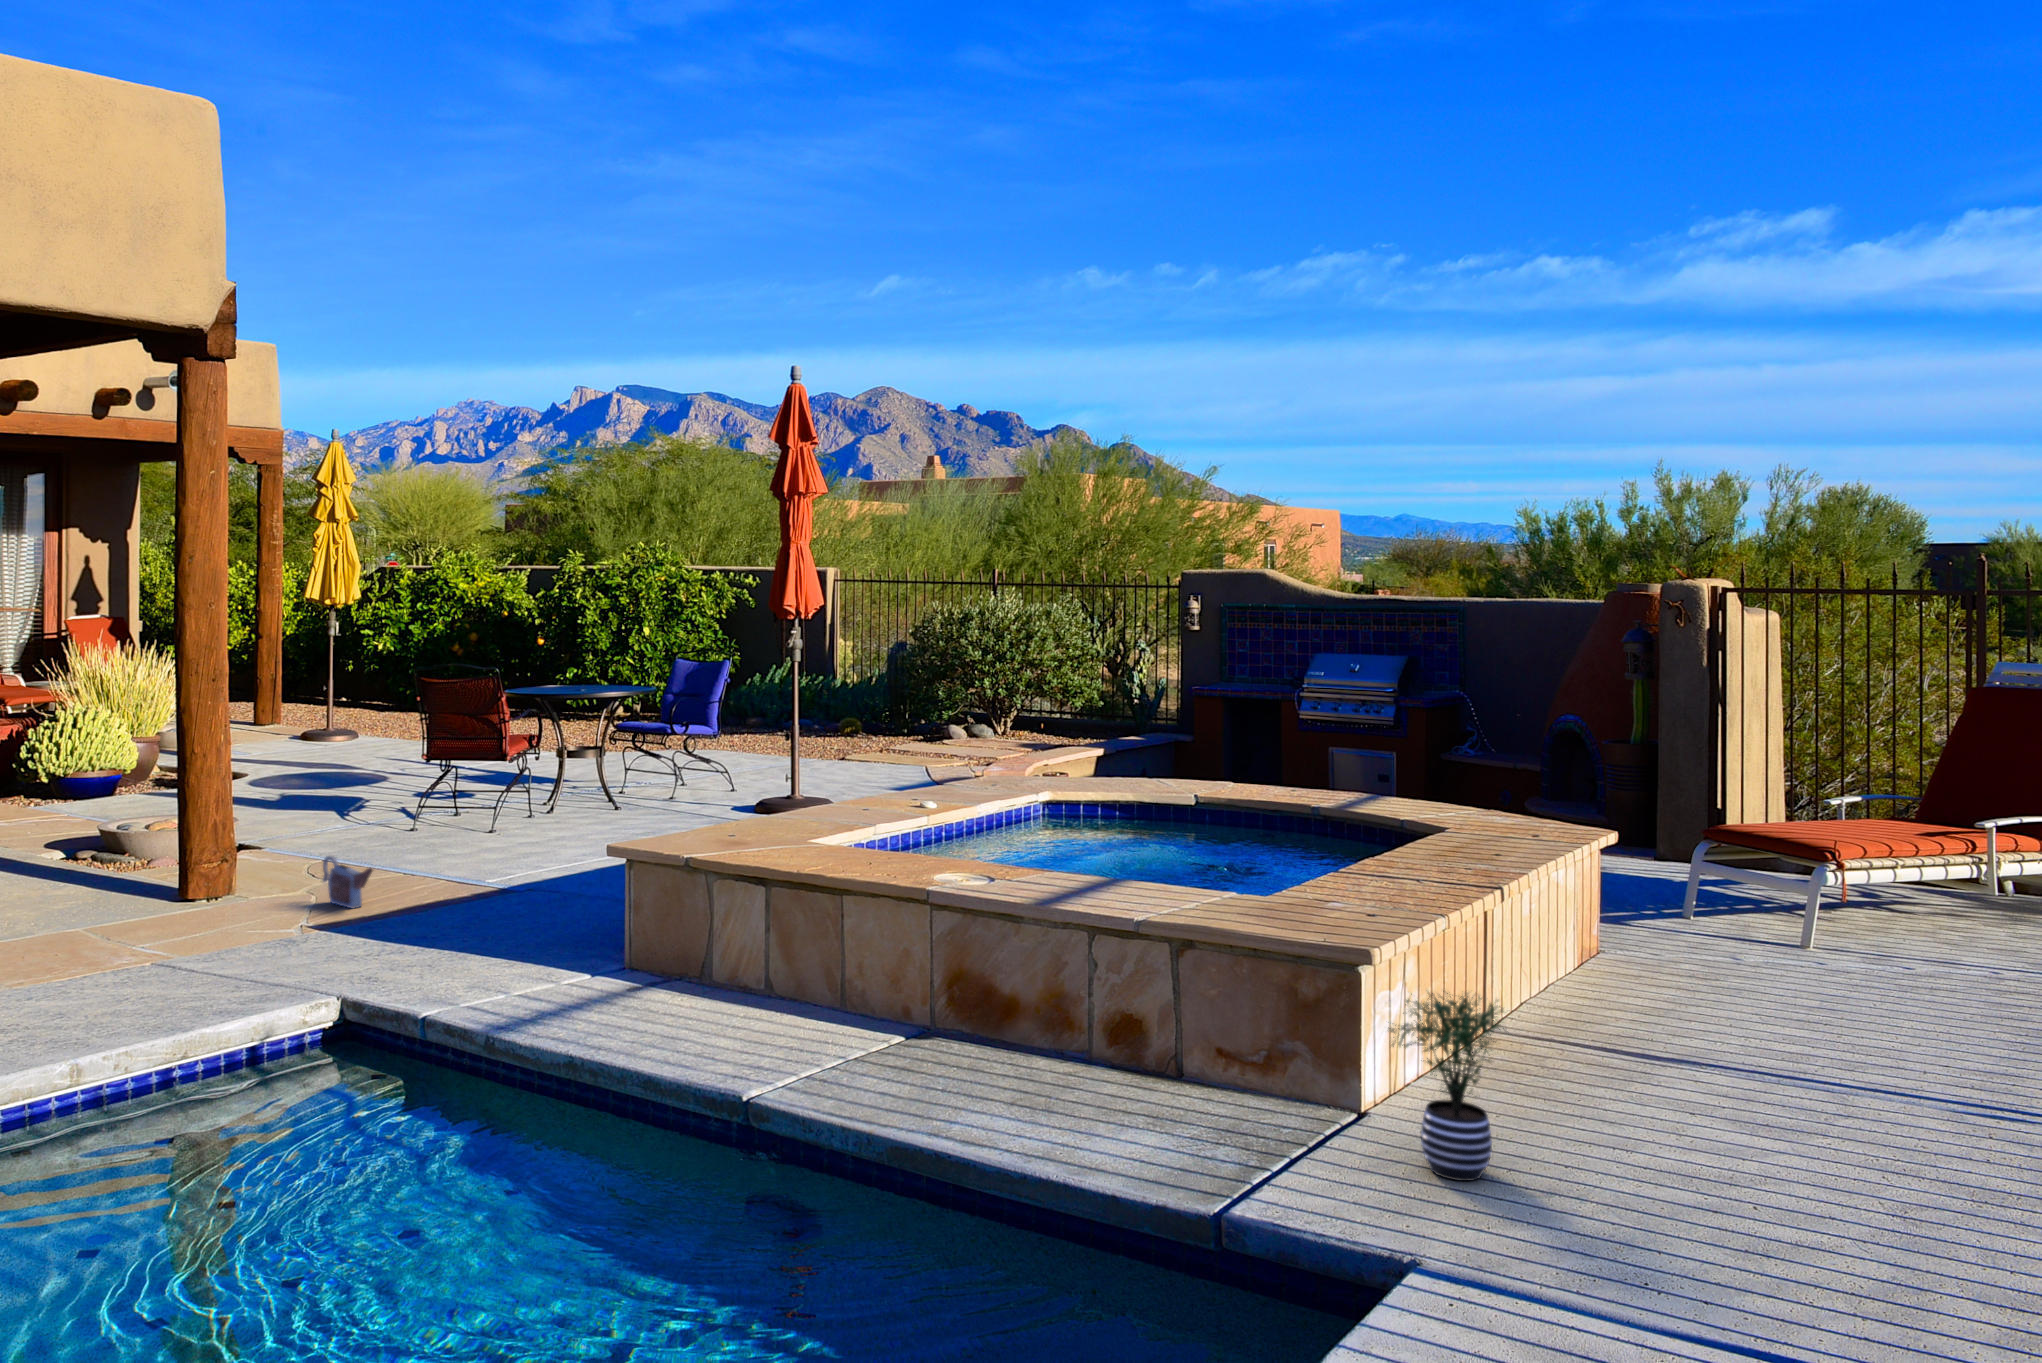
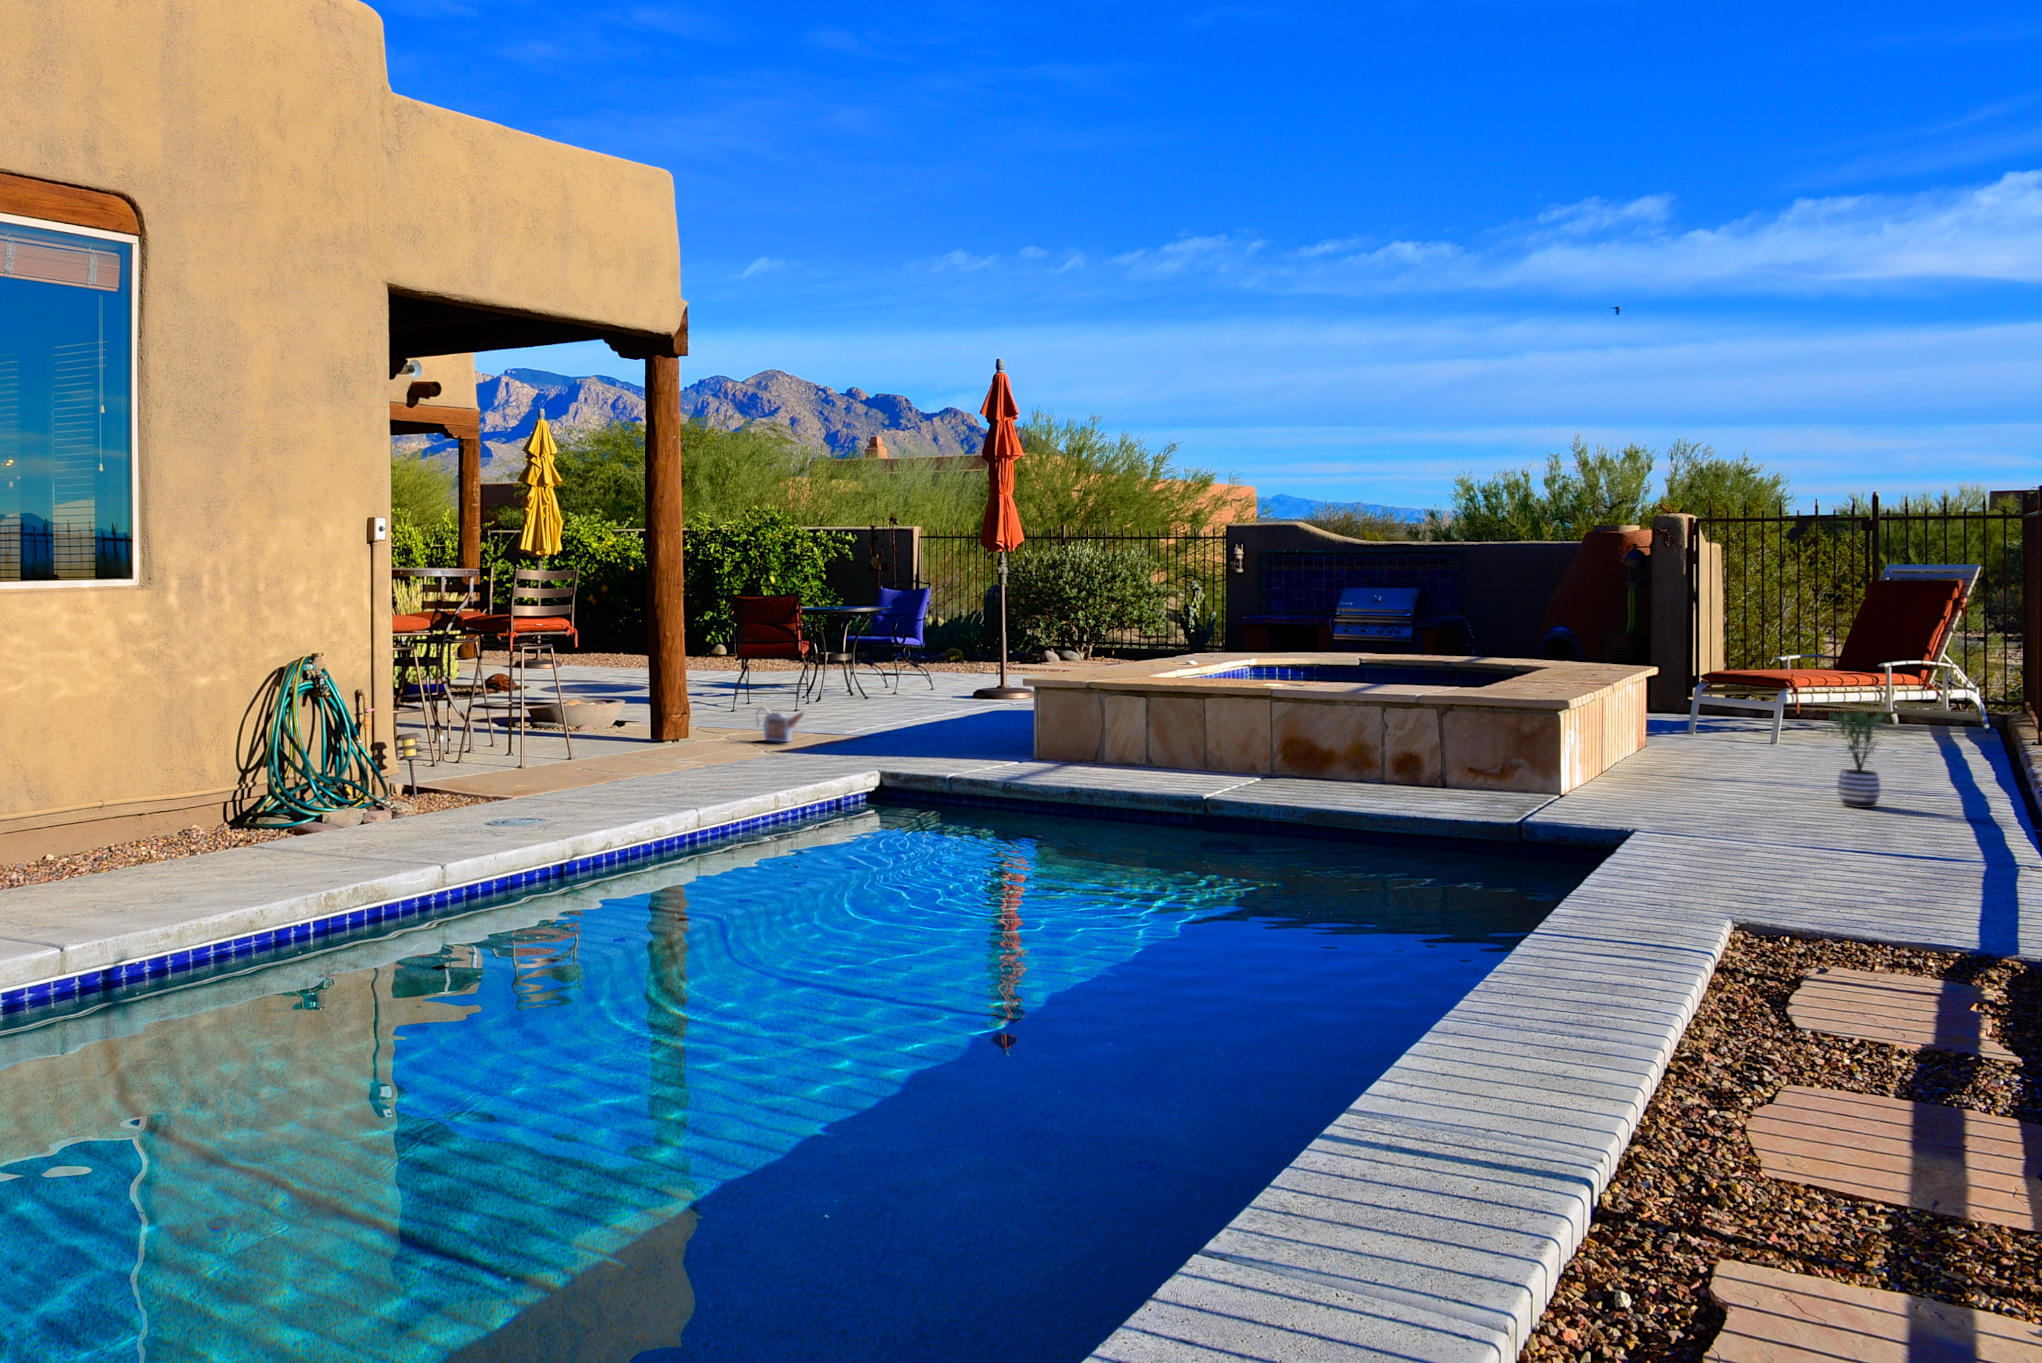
potted plant: present [1388,991,1509,1181] -> present [1820,707,1890,808]

